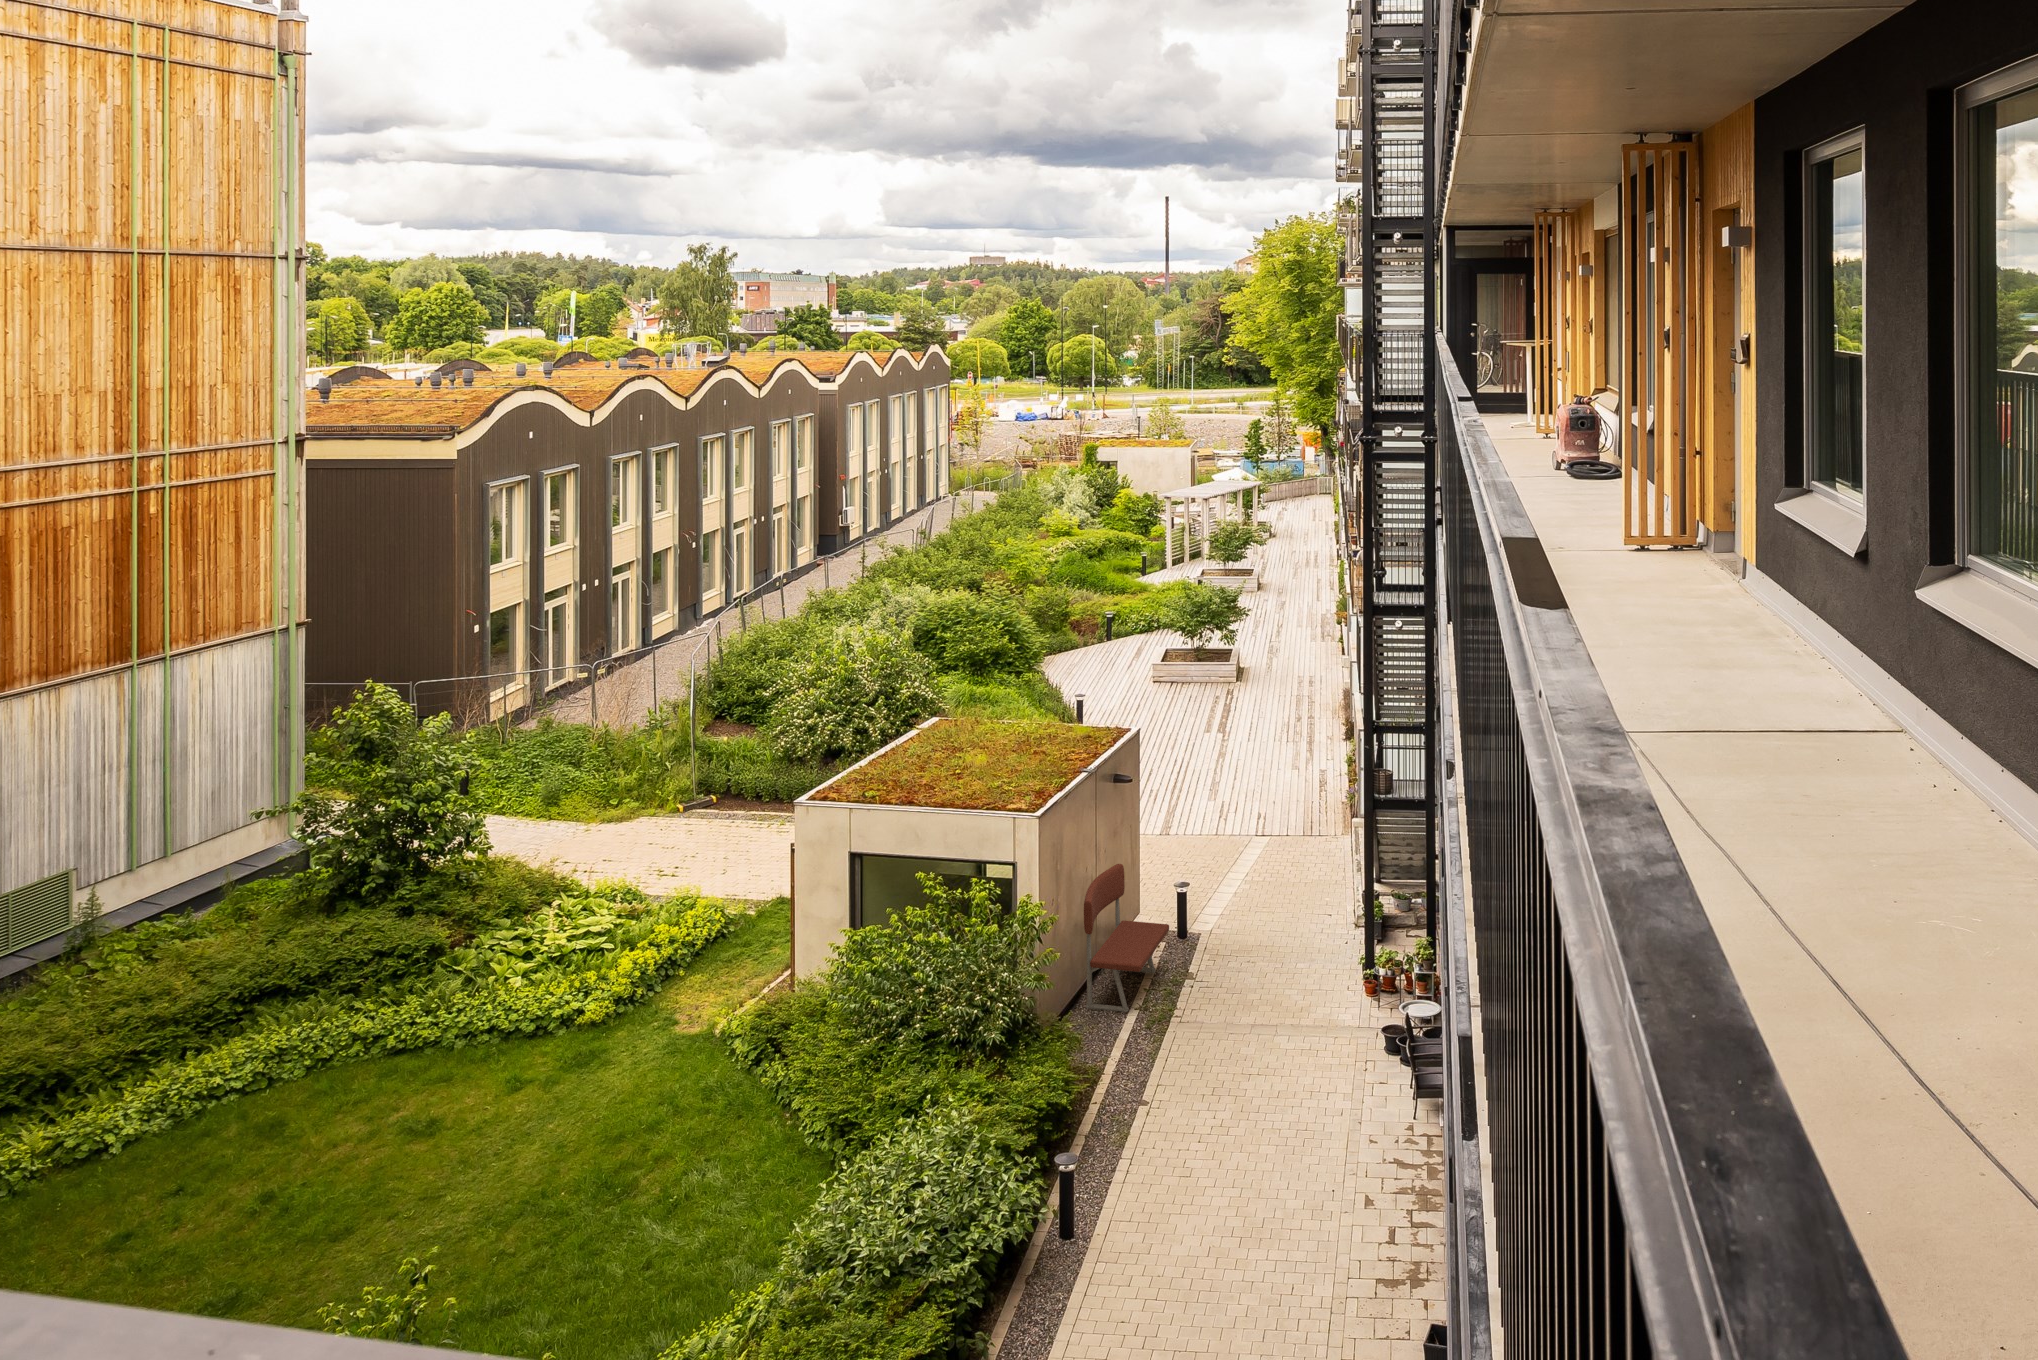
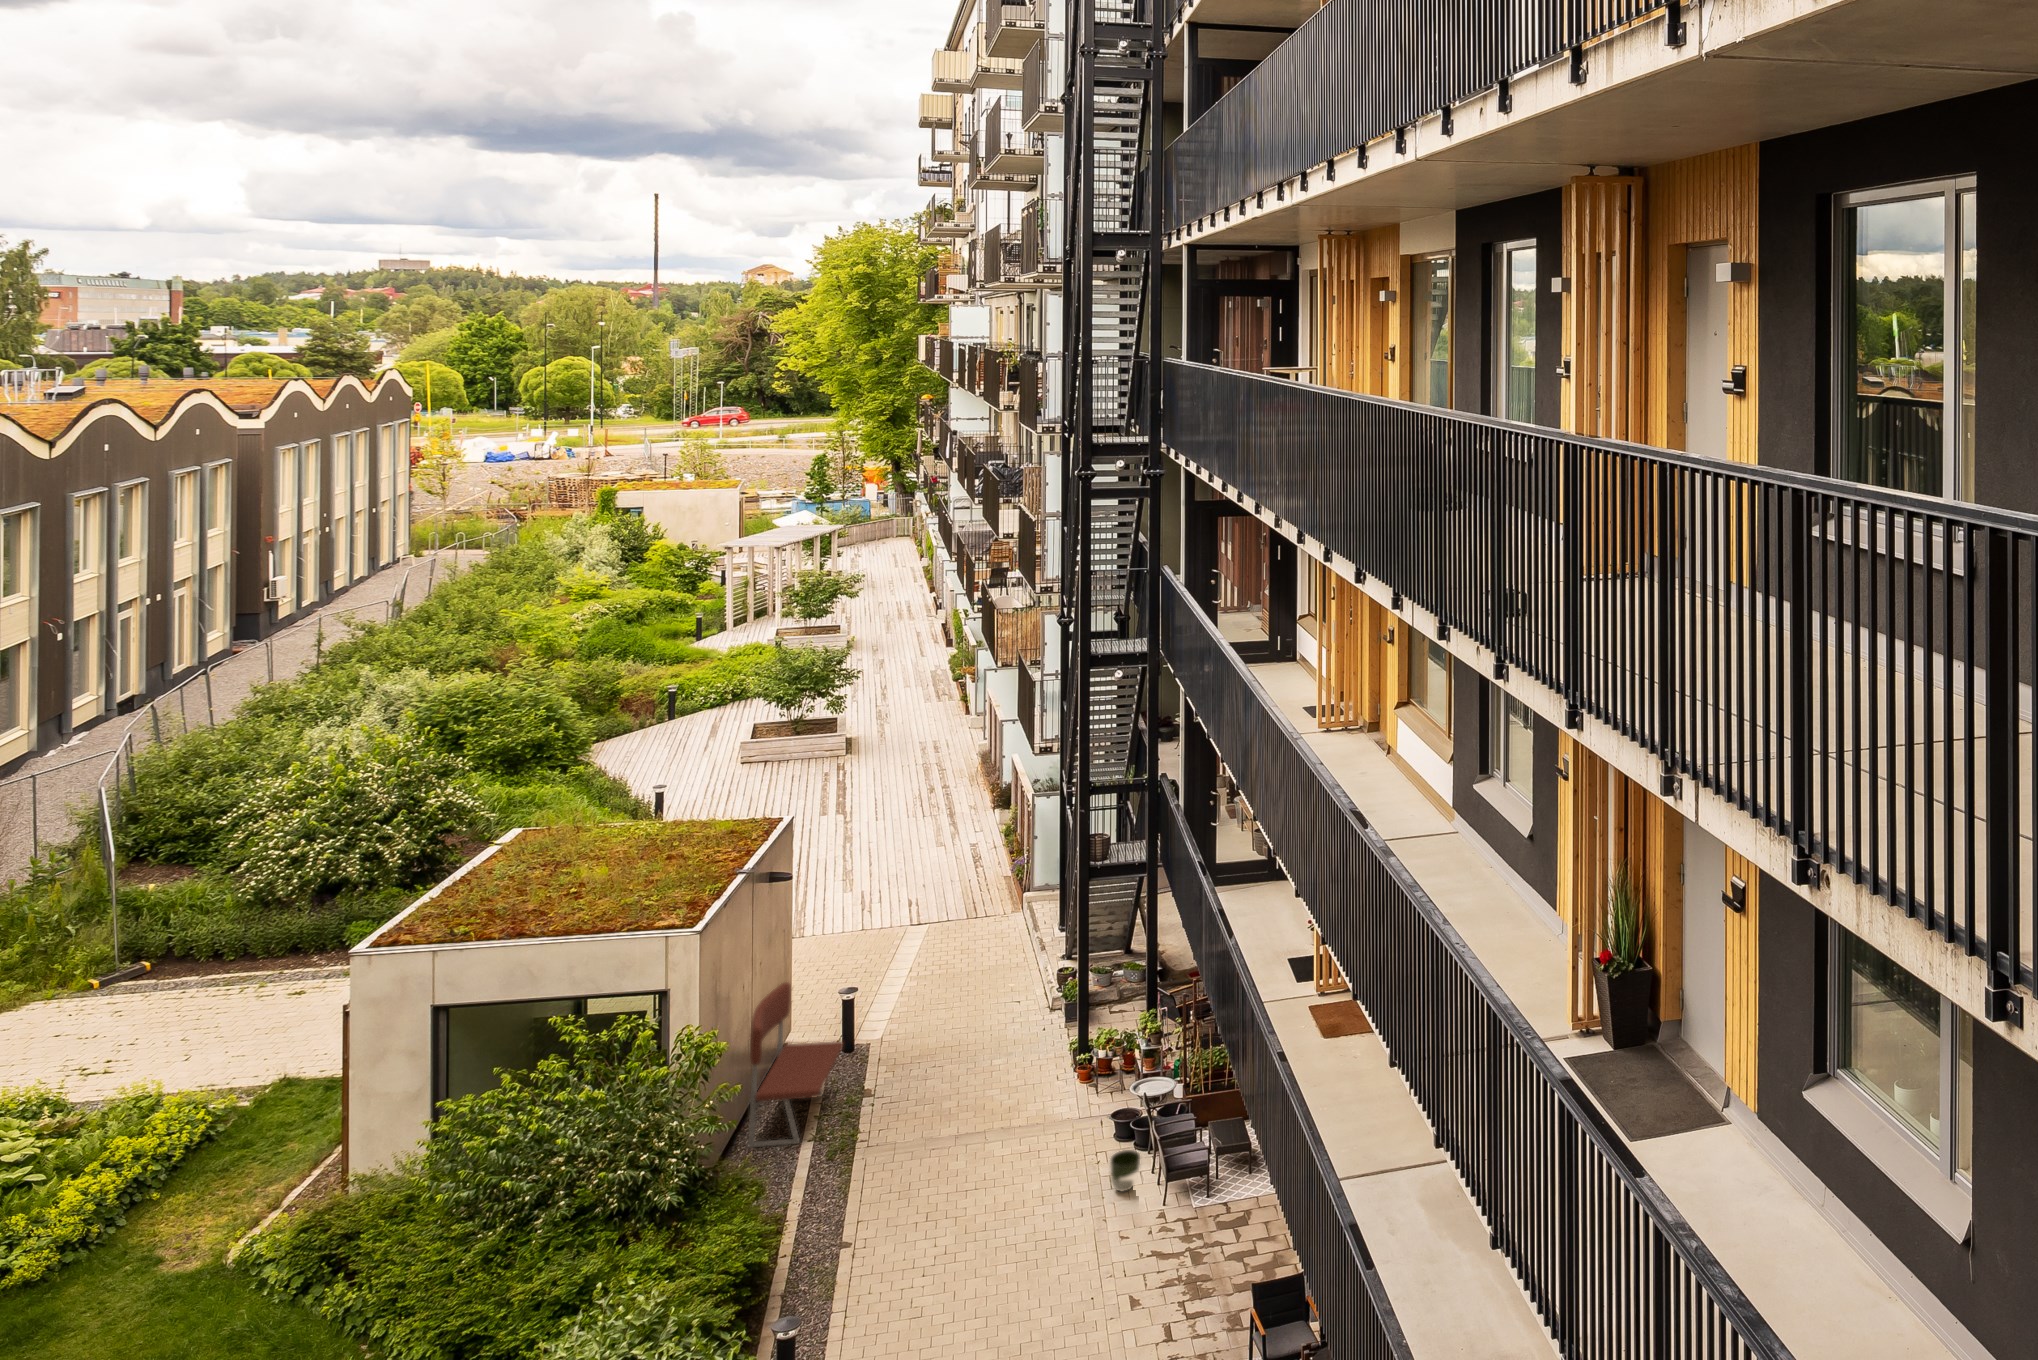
planter: none [1382,1071,1411,1113] -> present [1111,1150,1140,1191]

